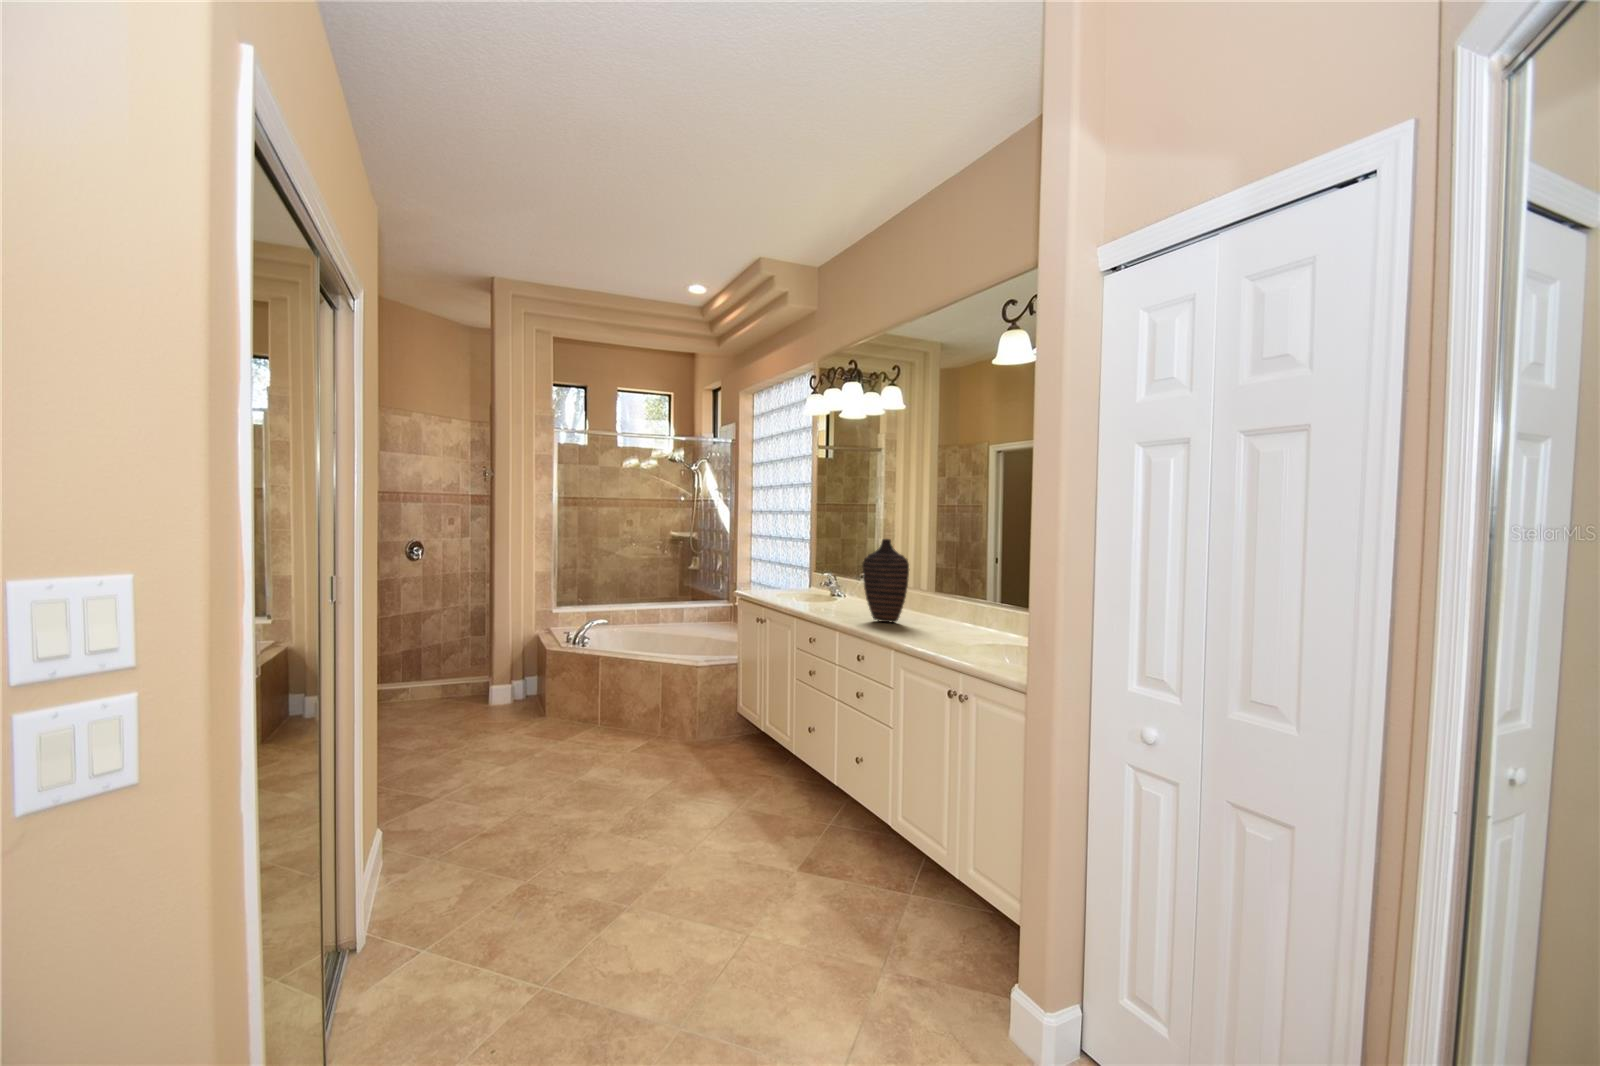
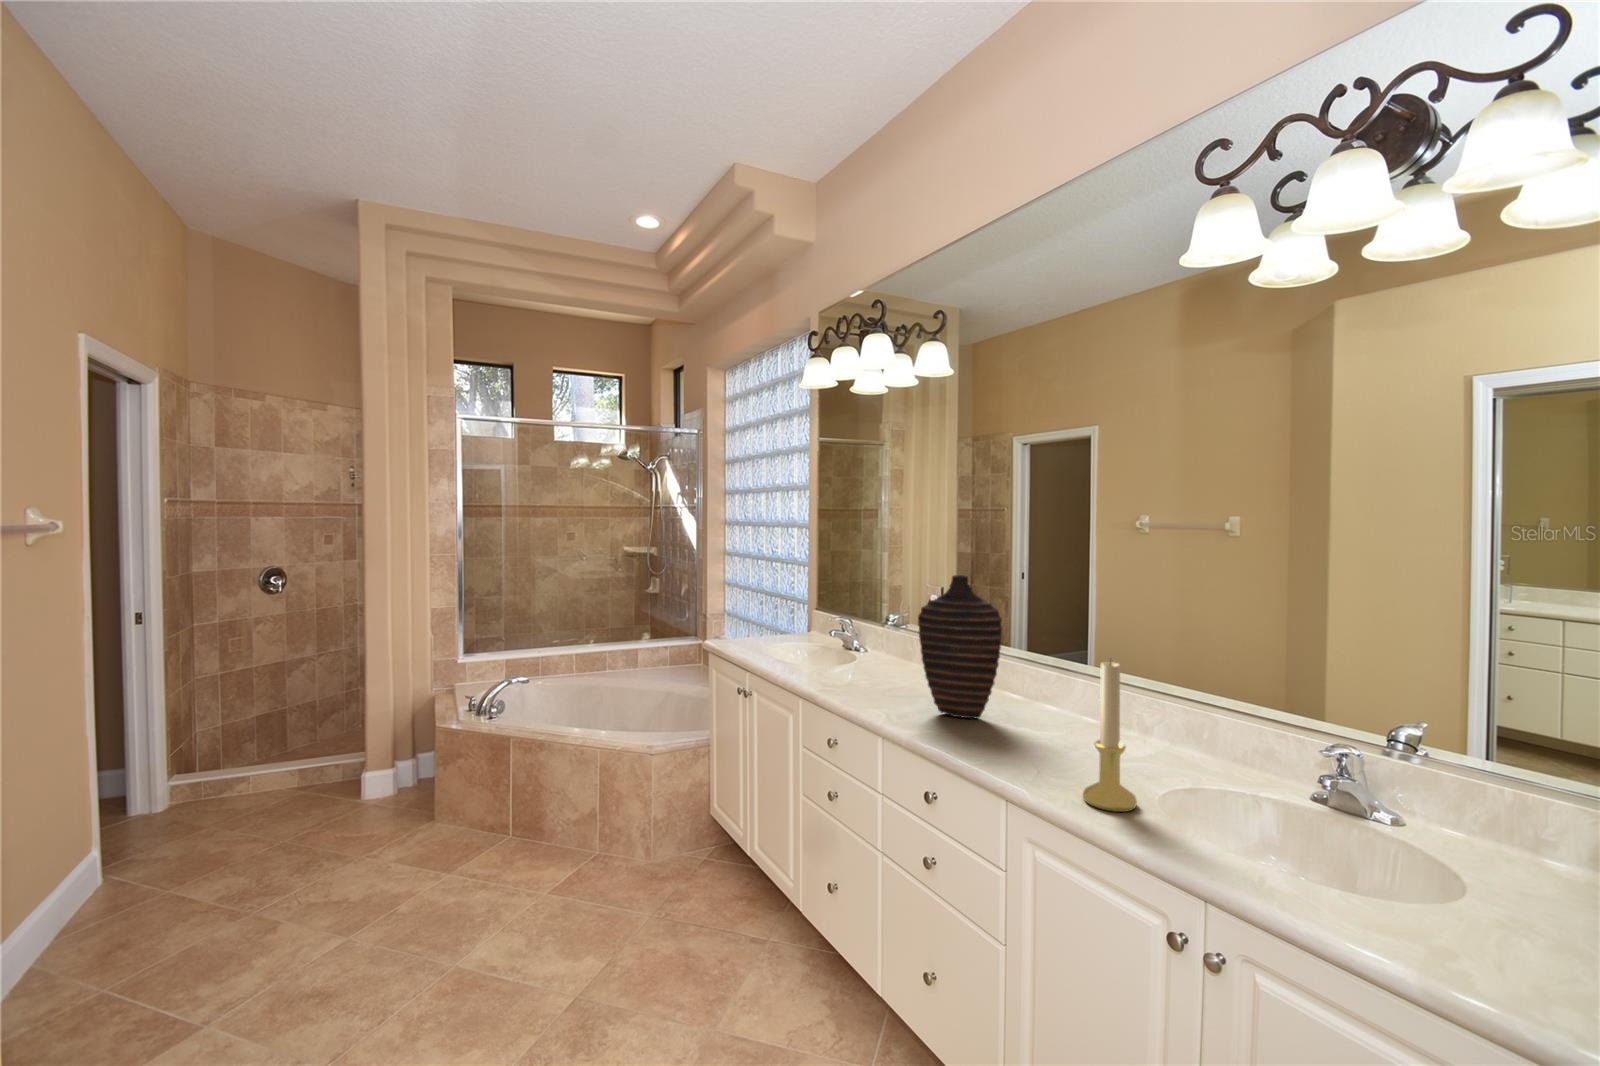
candle holder: none [924,573,949,647] -> present [1083,661,1137,812]

